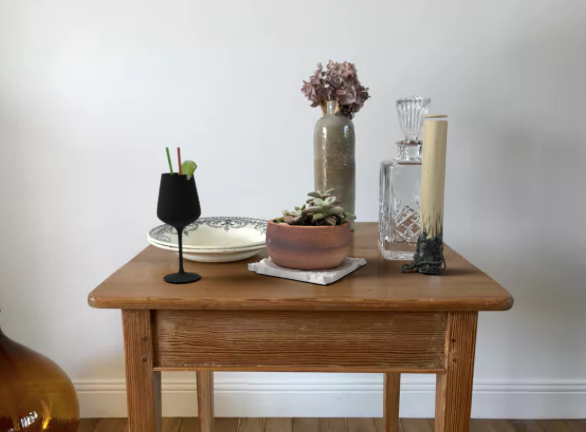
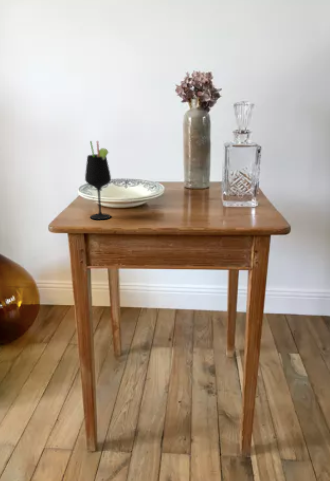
candle: present [400,114,448,274] -> none [230,118,261,216]
succulent plant: present [248,188,367,284] -> none [139,163,212,221]

